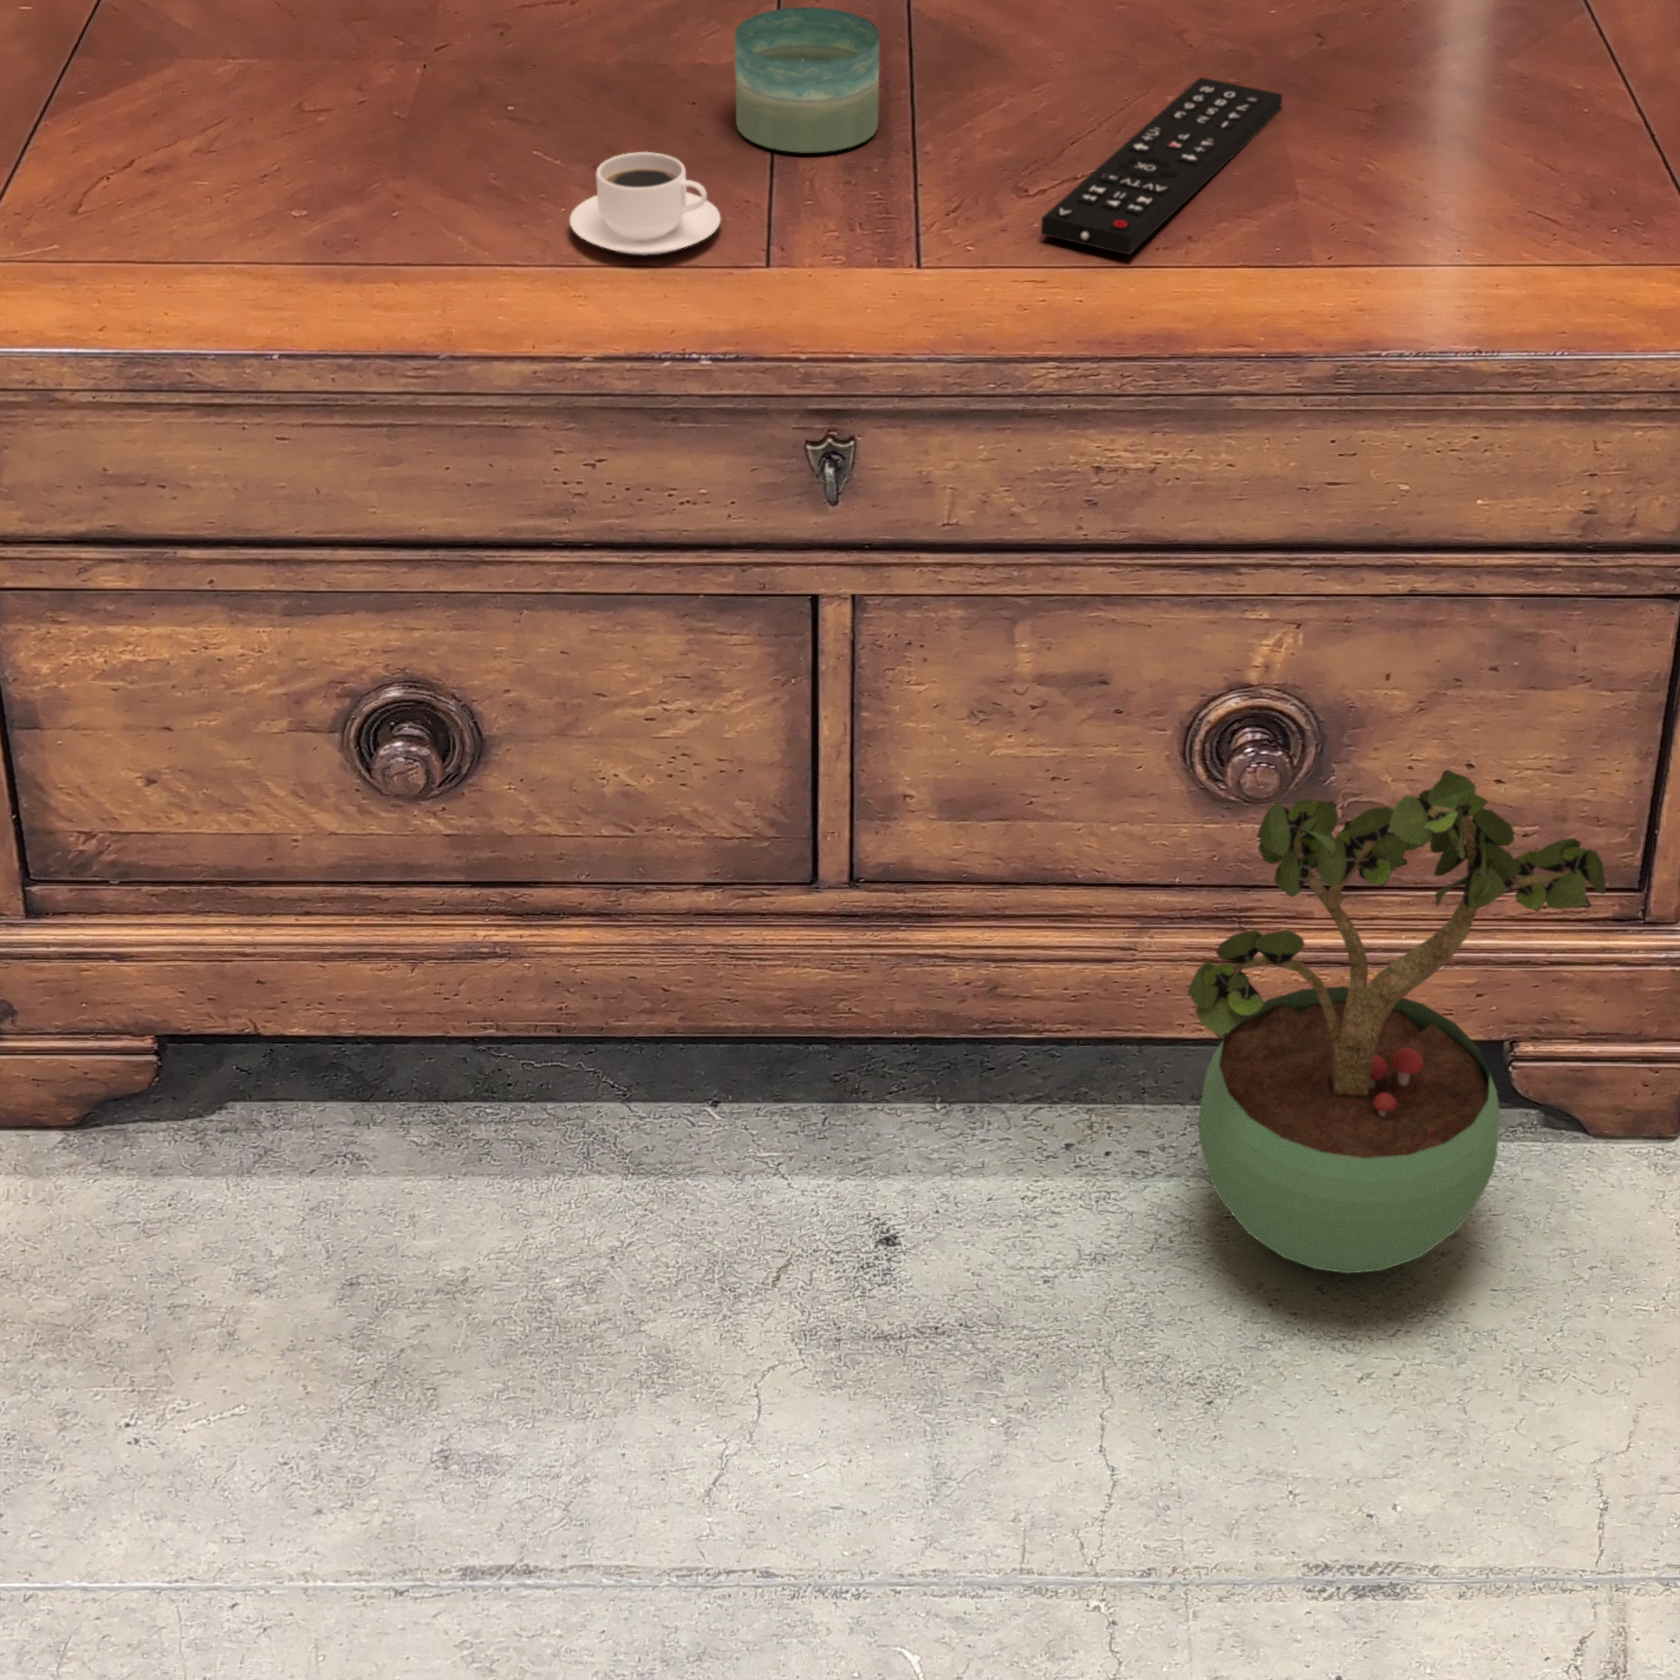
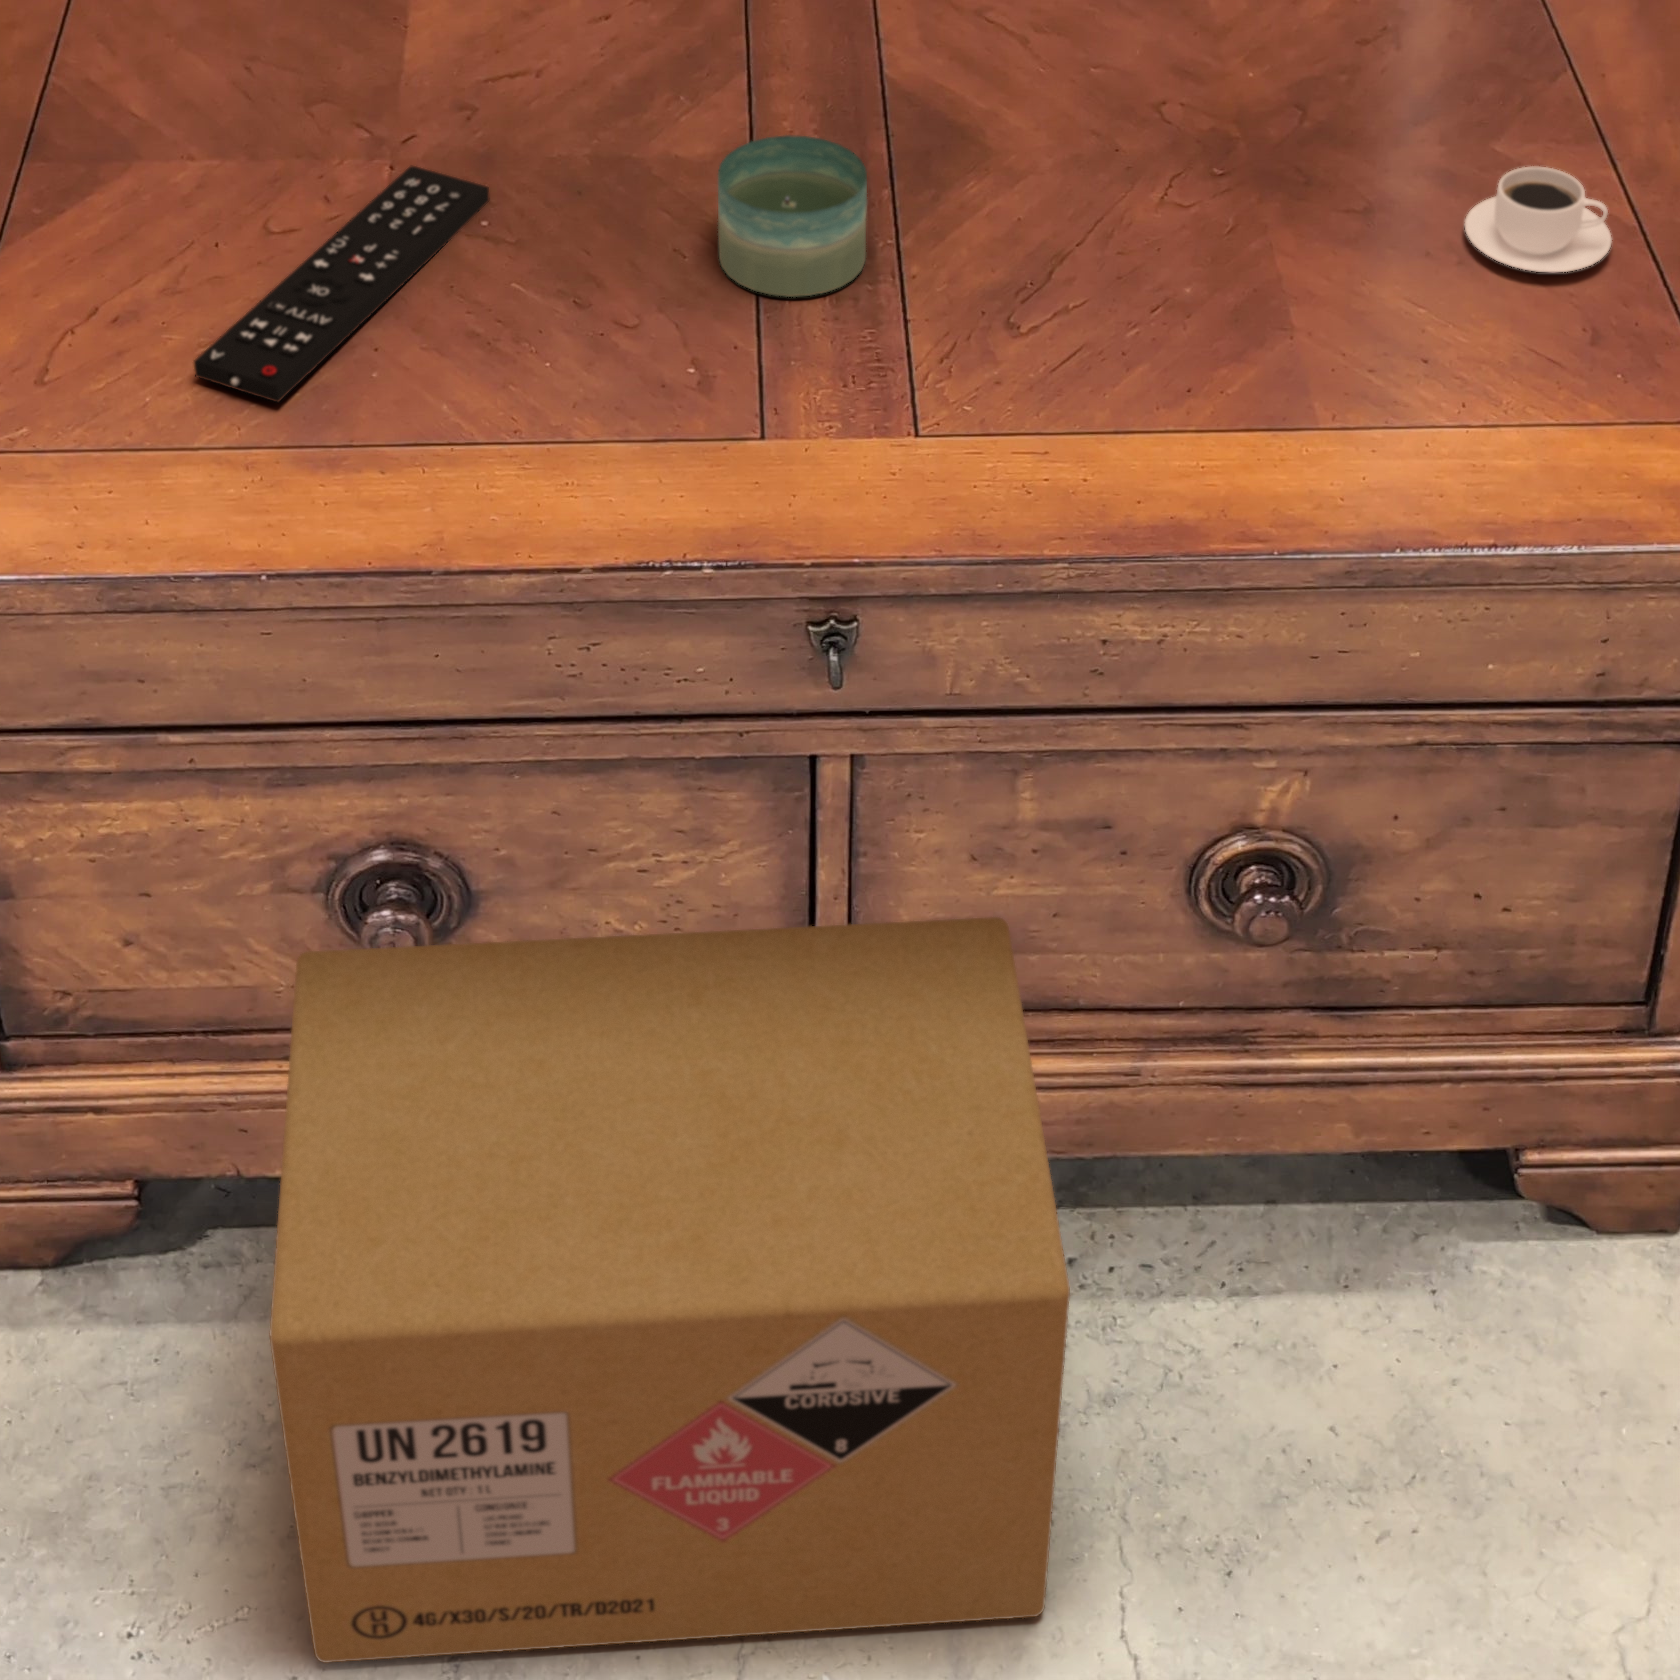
remote control: present [1041,78,1282,255] -> present [194,166,490,402]
coffee cup: present [570,152,720,255] -> present [1464,167,1611,272]
cardboard box: none [266,762,1044,1451] -> present [270,917,1070,1663]
potted plant: present [1188,770,1605,1273] -> none [1203,961,1627,1418]

